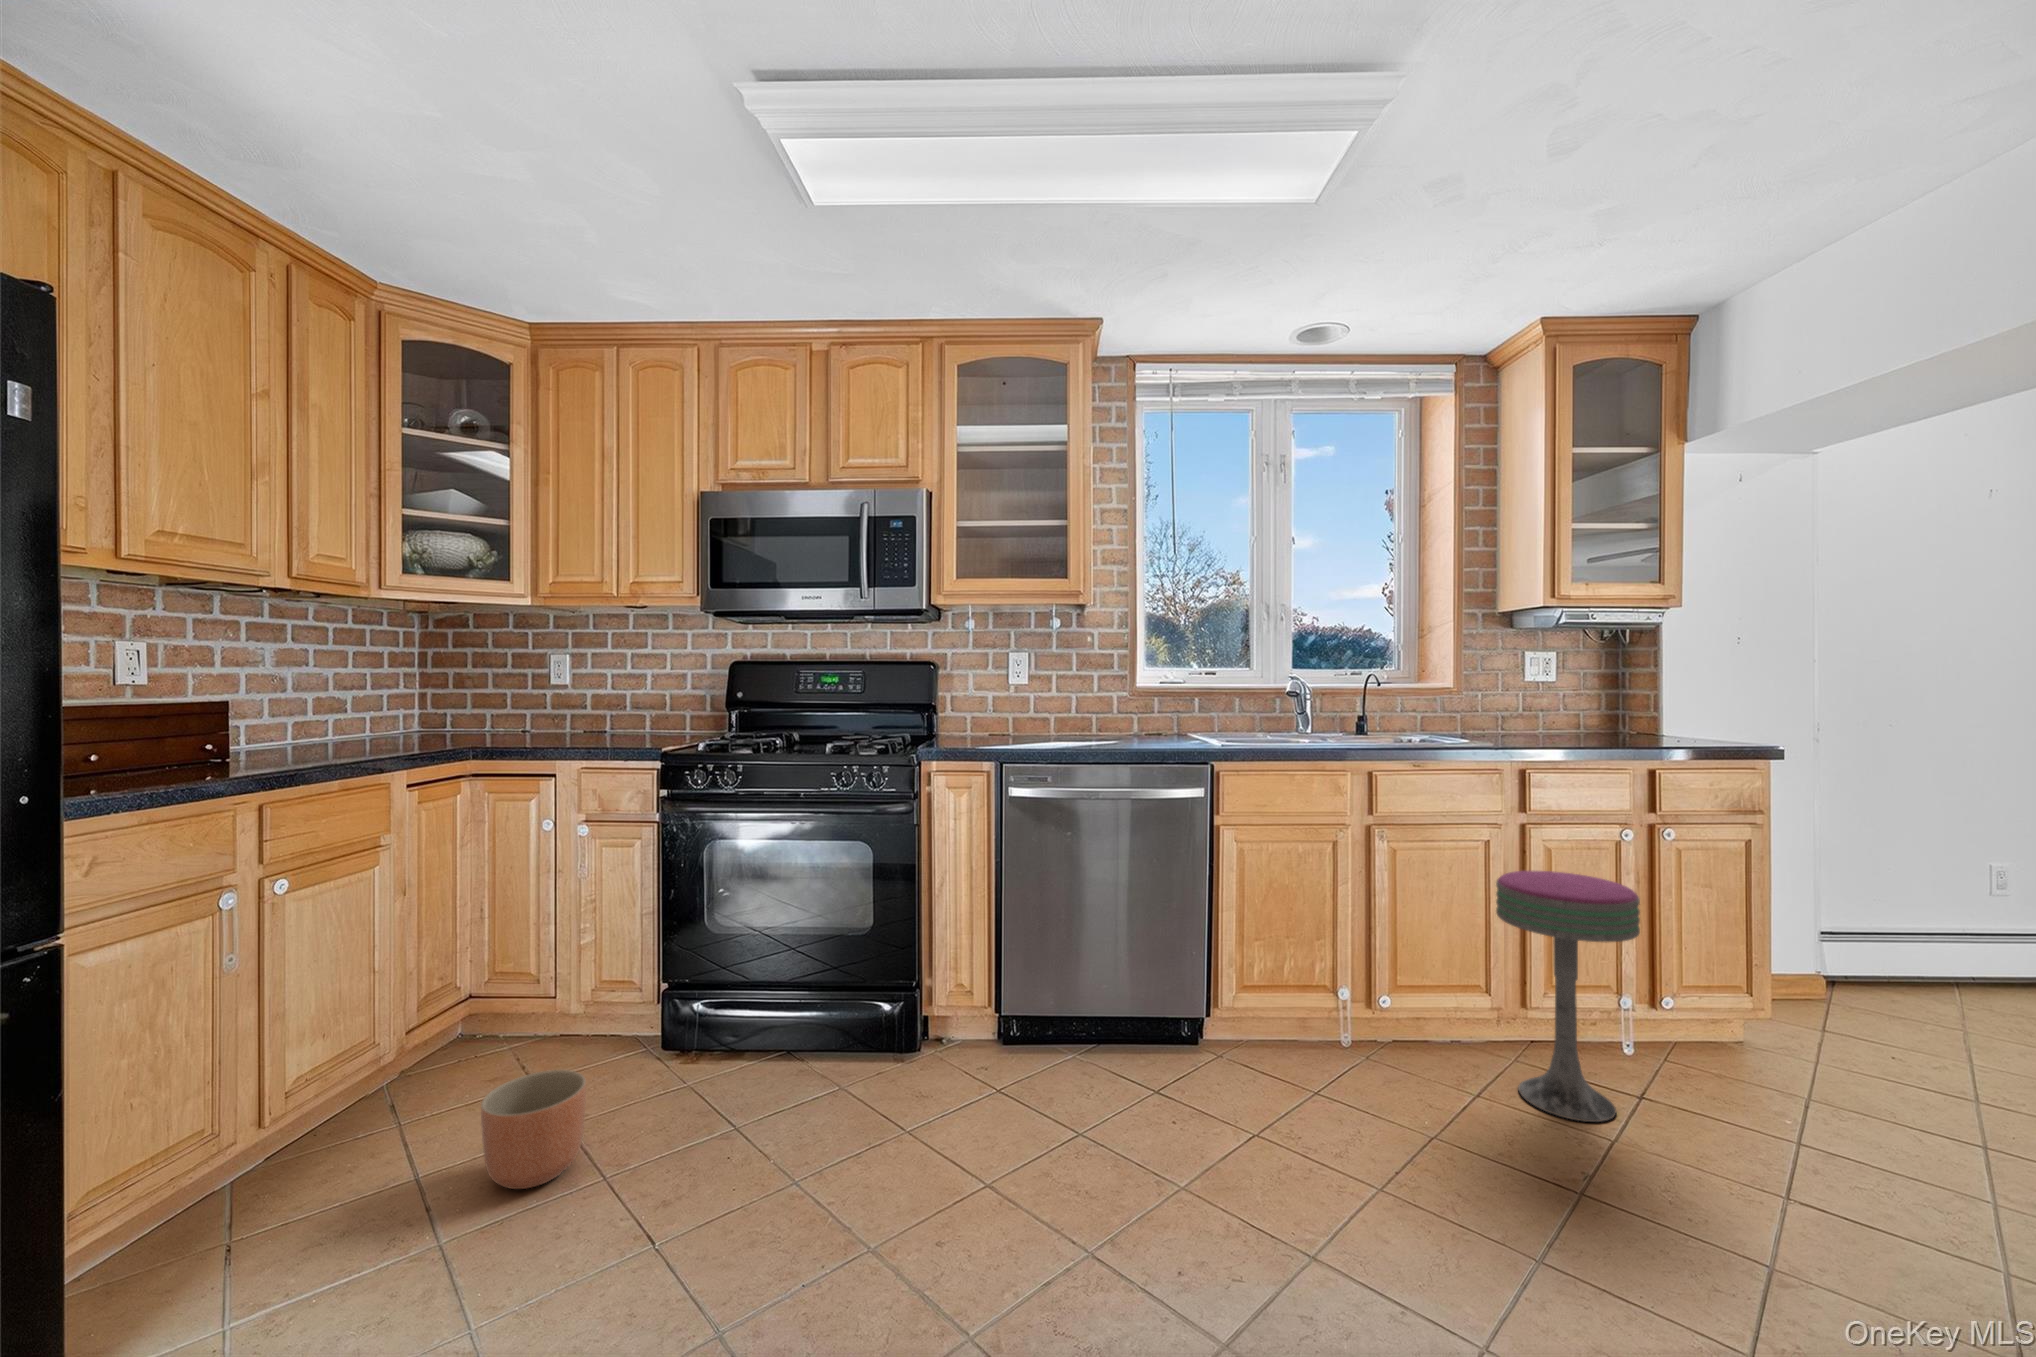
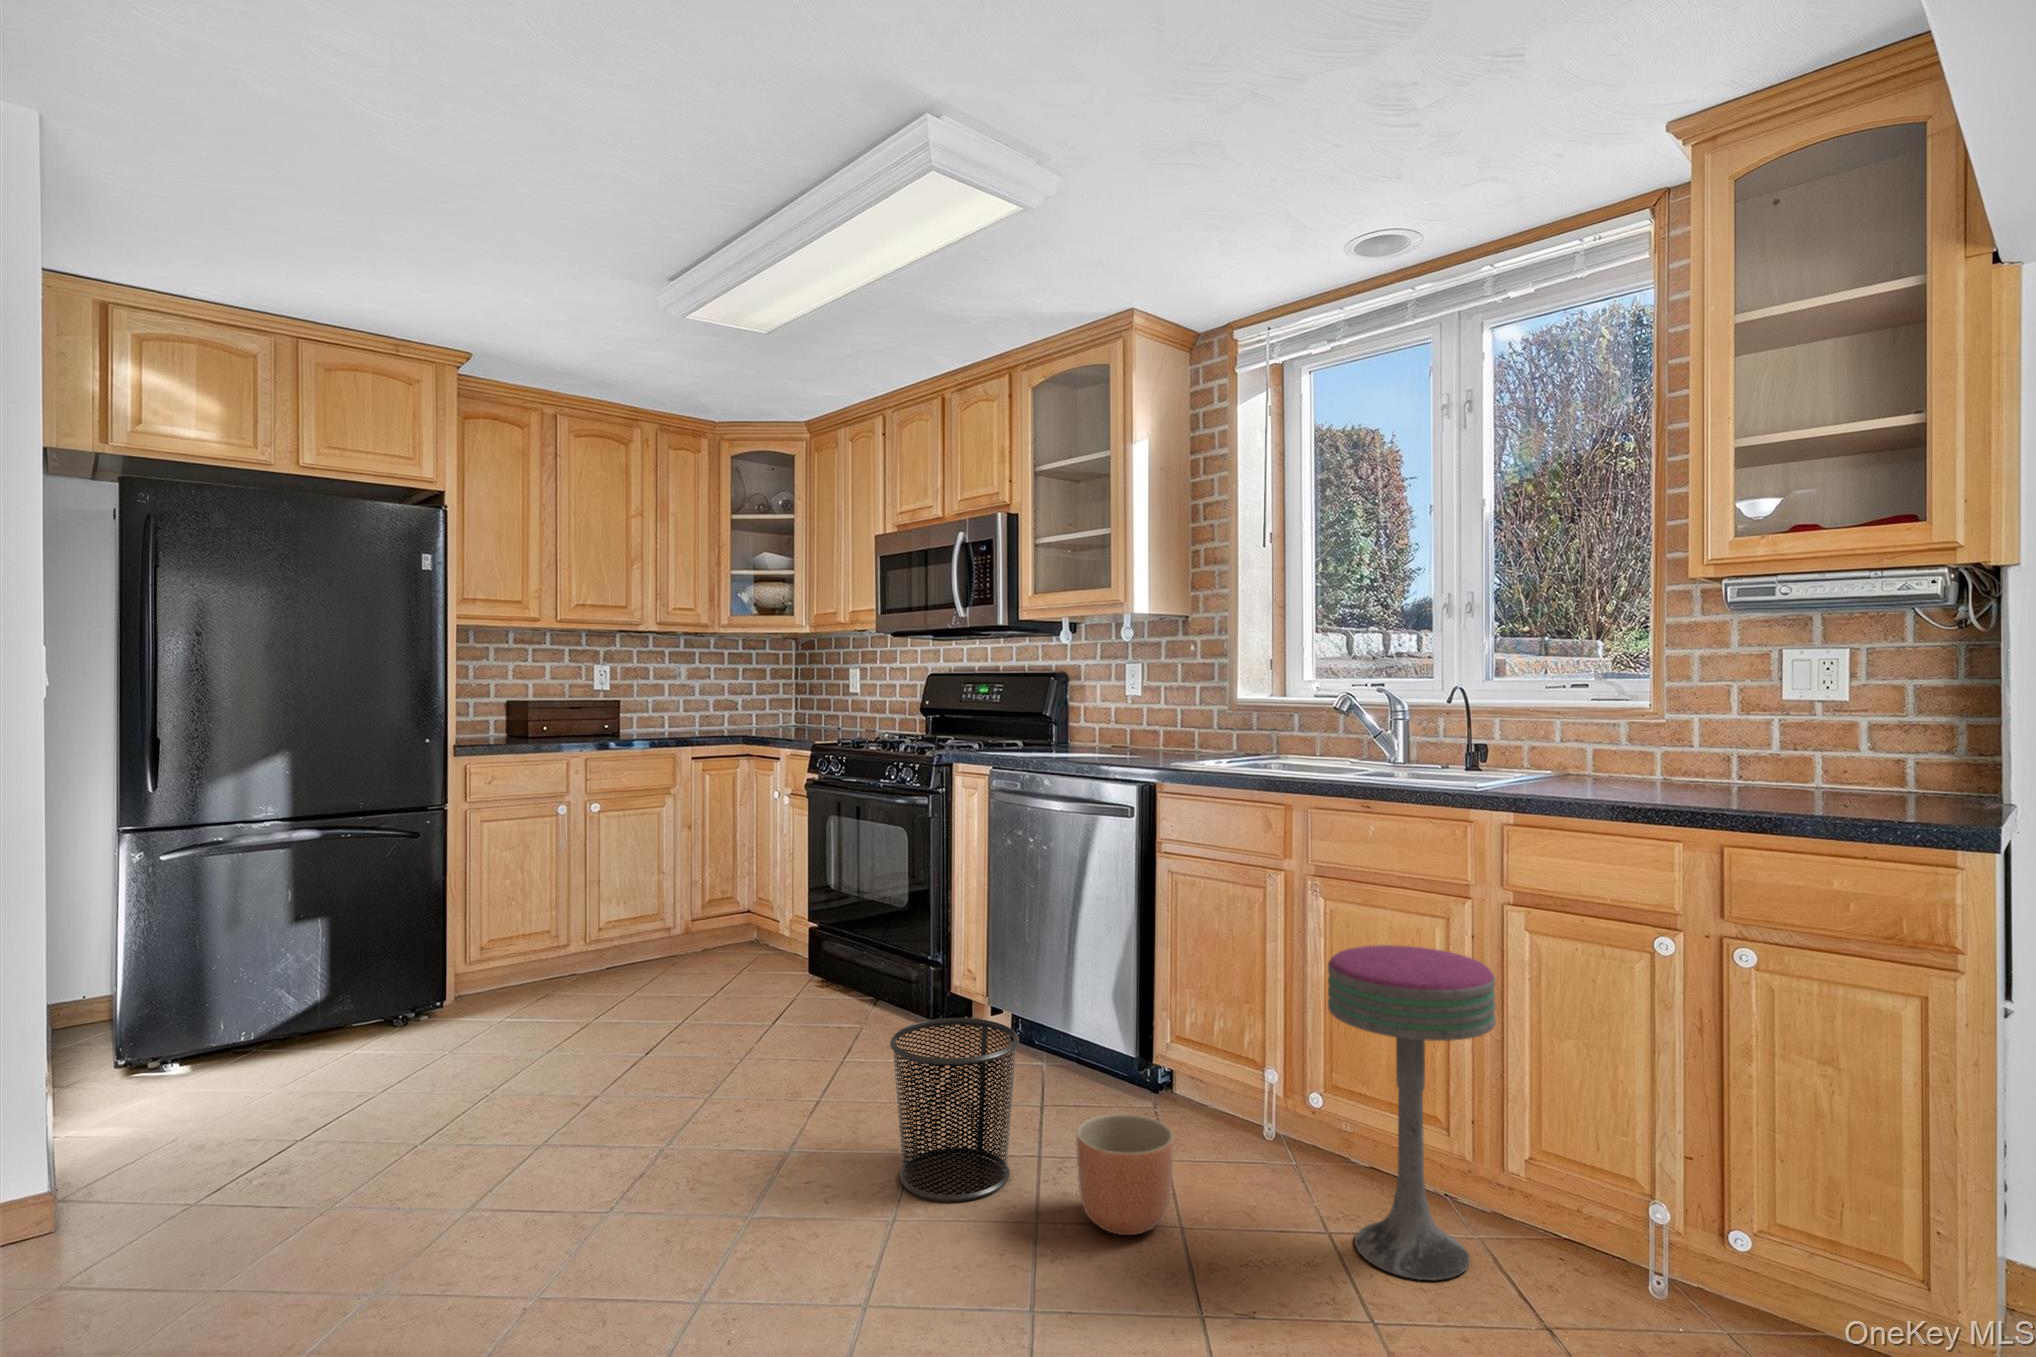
waste bin: none [1216,1030,1365,1251] -> present [890,1018,1019,1201]
planter: present [481,1070,586,1189] -> present [1076,1114,1174,1235]

